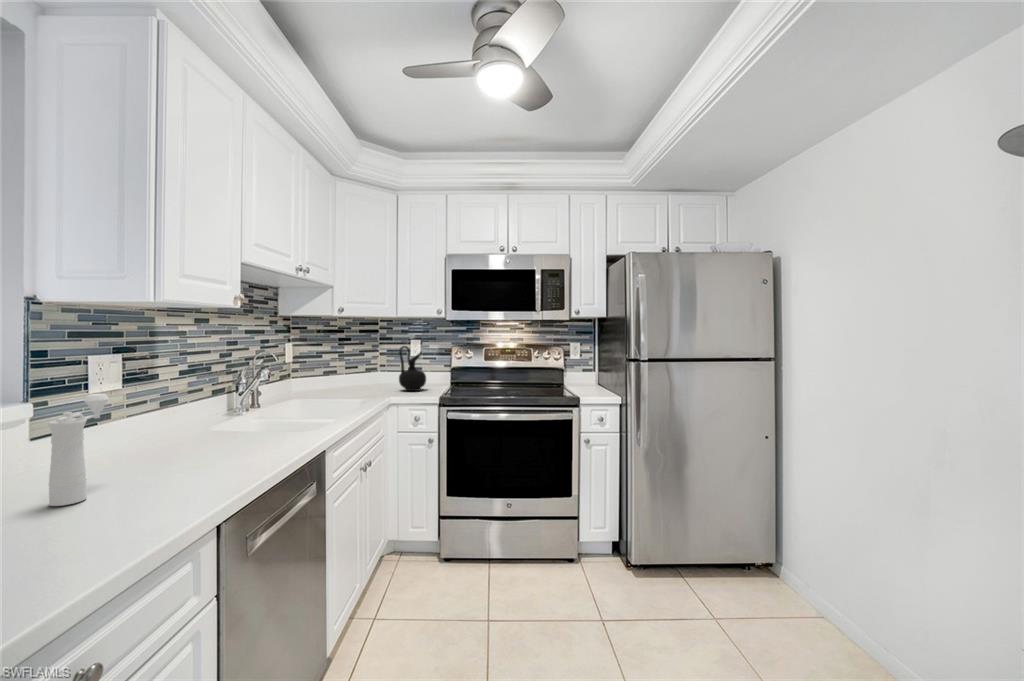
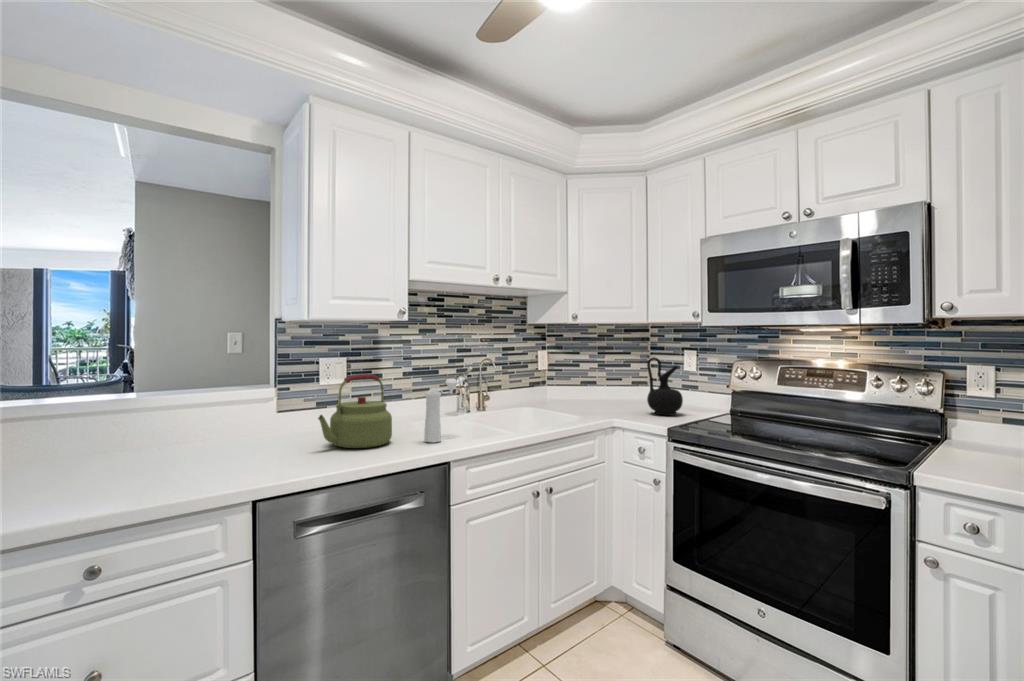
kettle: none [140,371,227,461] -> present [318,374,392,448]
pepper mill: present [48,394,109,506] -> present [424,379,457,443]

